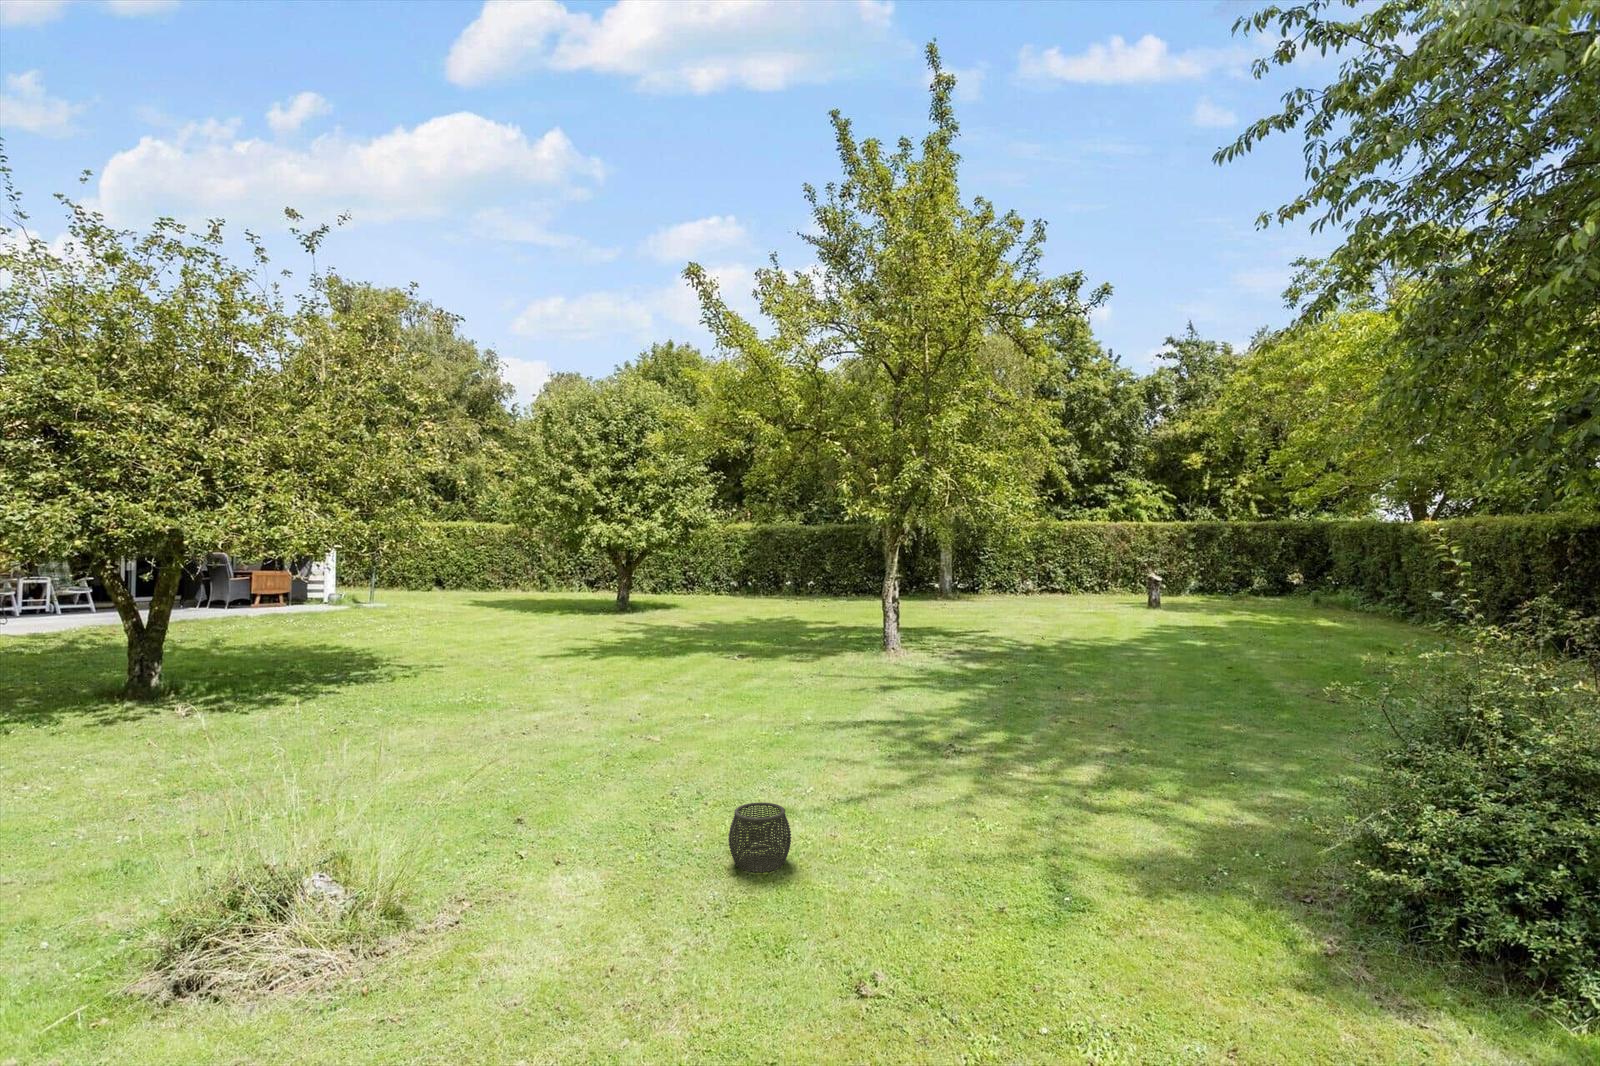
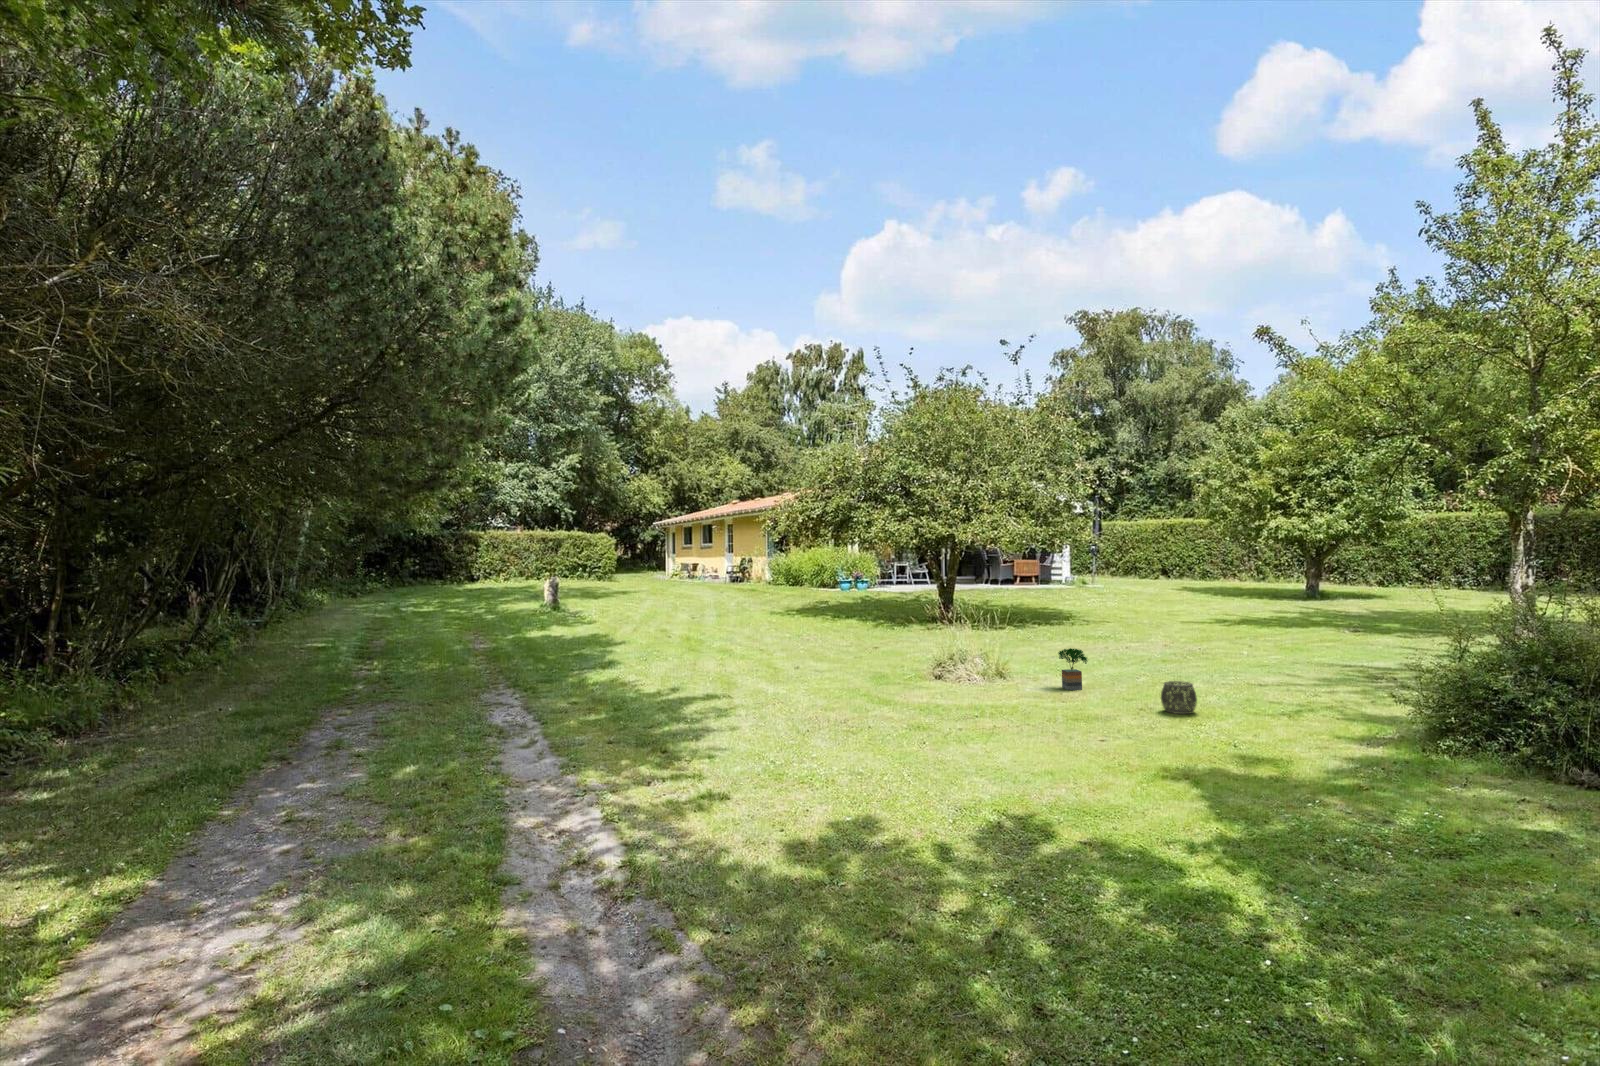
potted tree: none [483,752,548,843] -> present [1058,648,1087,690]

